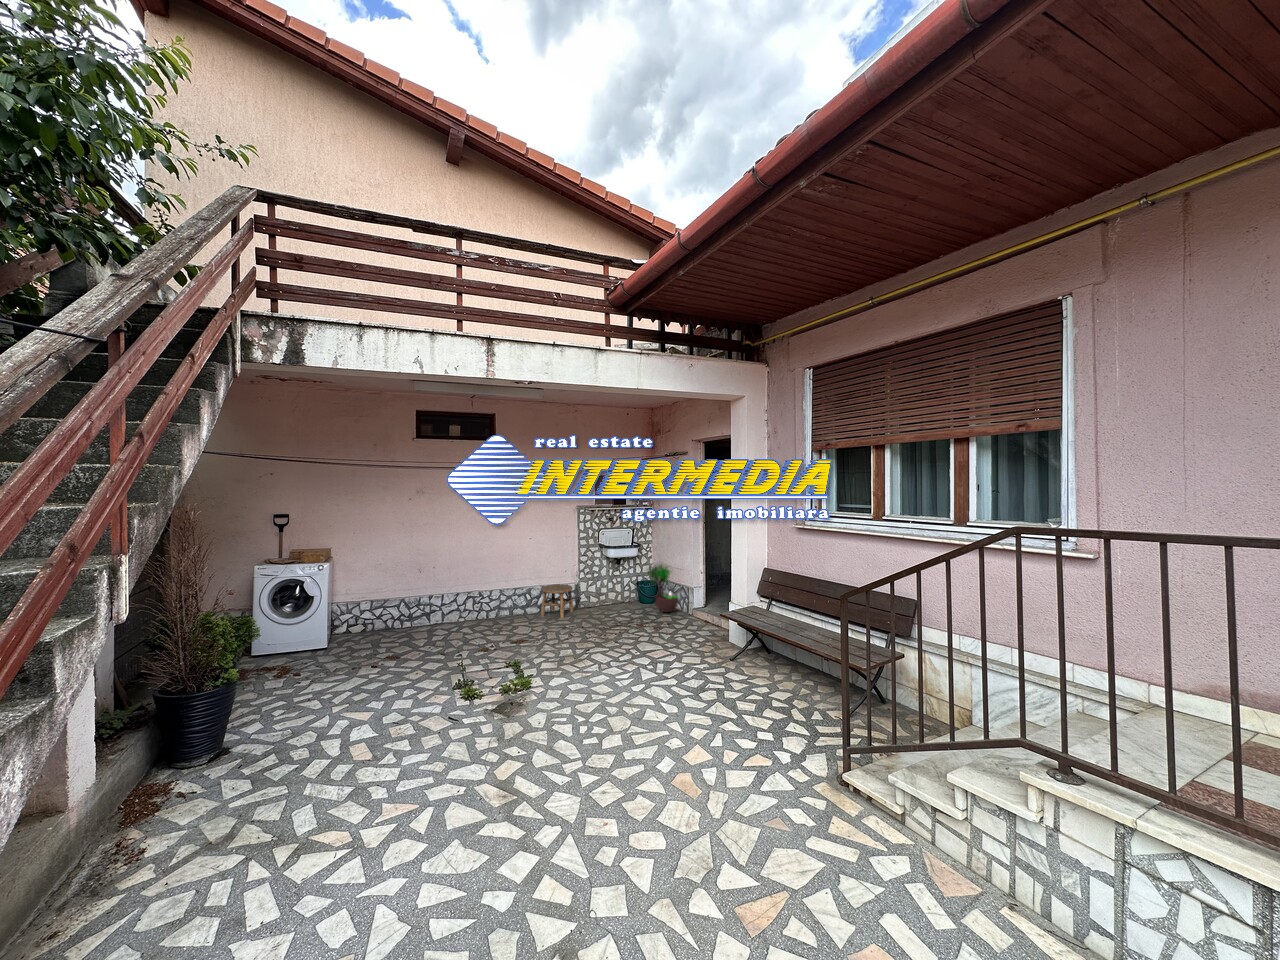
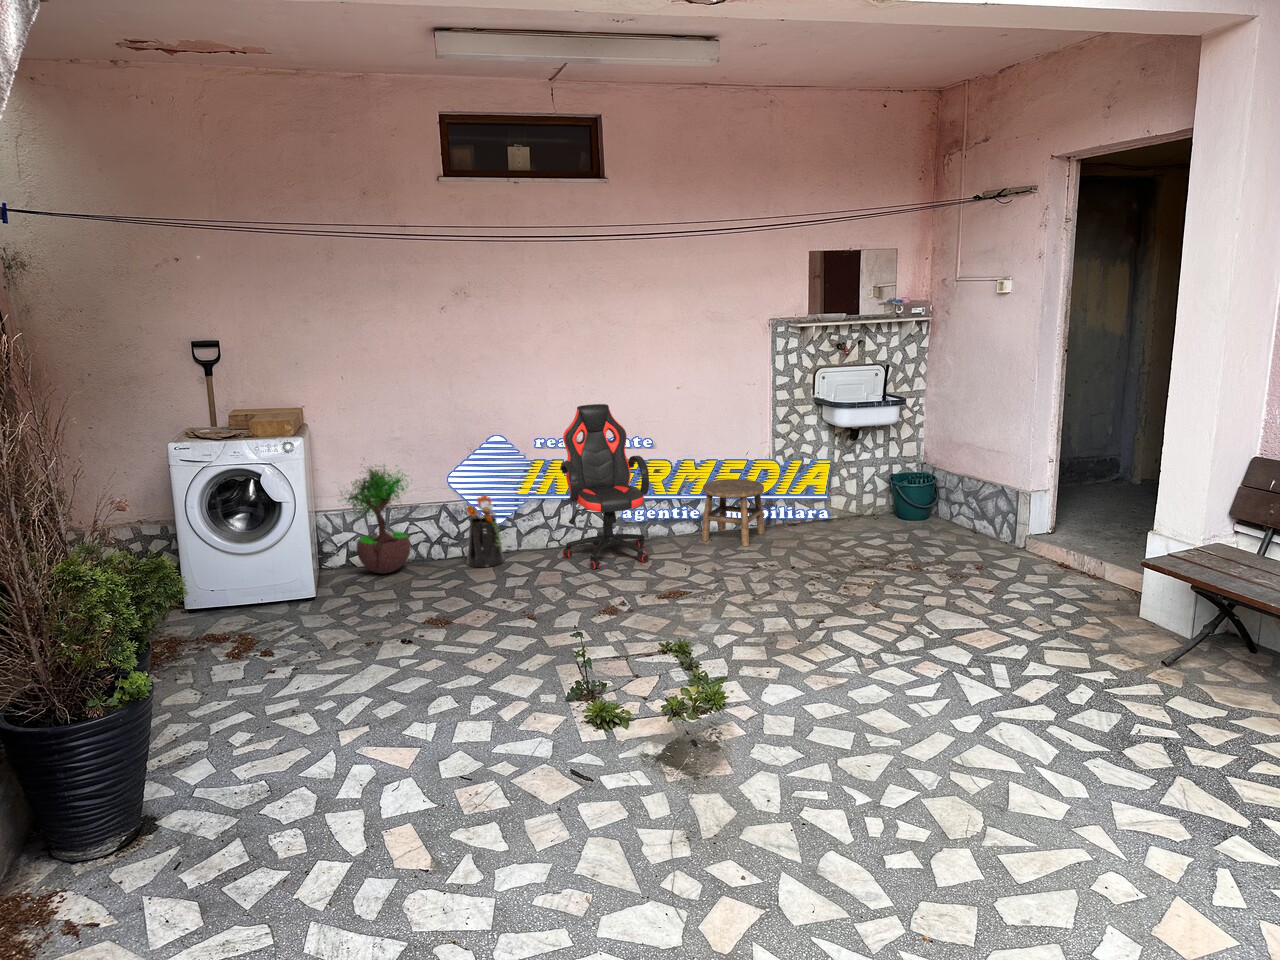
chair: none [467,547,513,630] -> present [560,404,649,569]
potted tree: present [647,564,678,612] -> present [344,464,411,573]
watering can: none [414,592,435,631] -> present [466,495,505,567]

